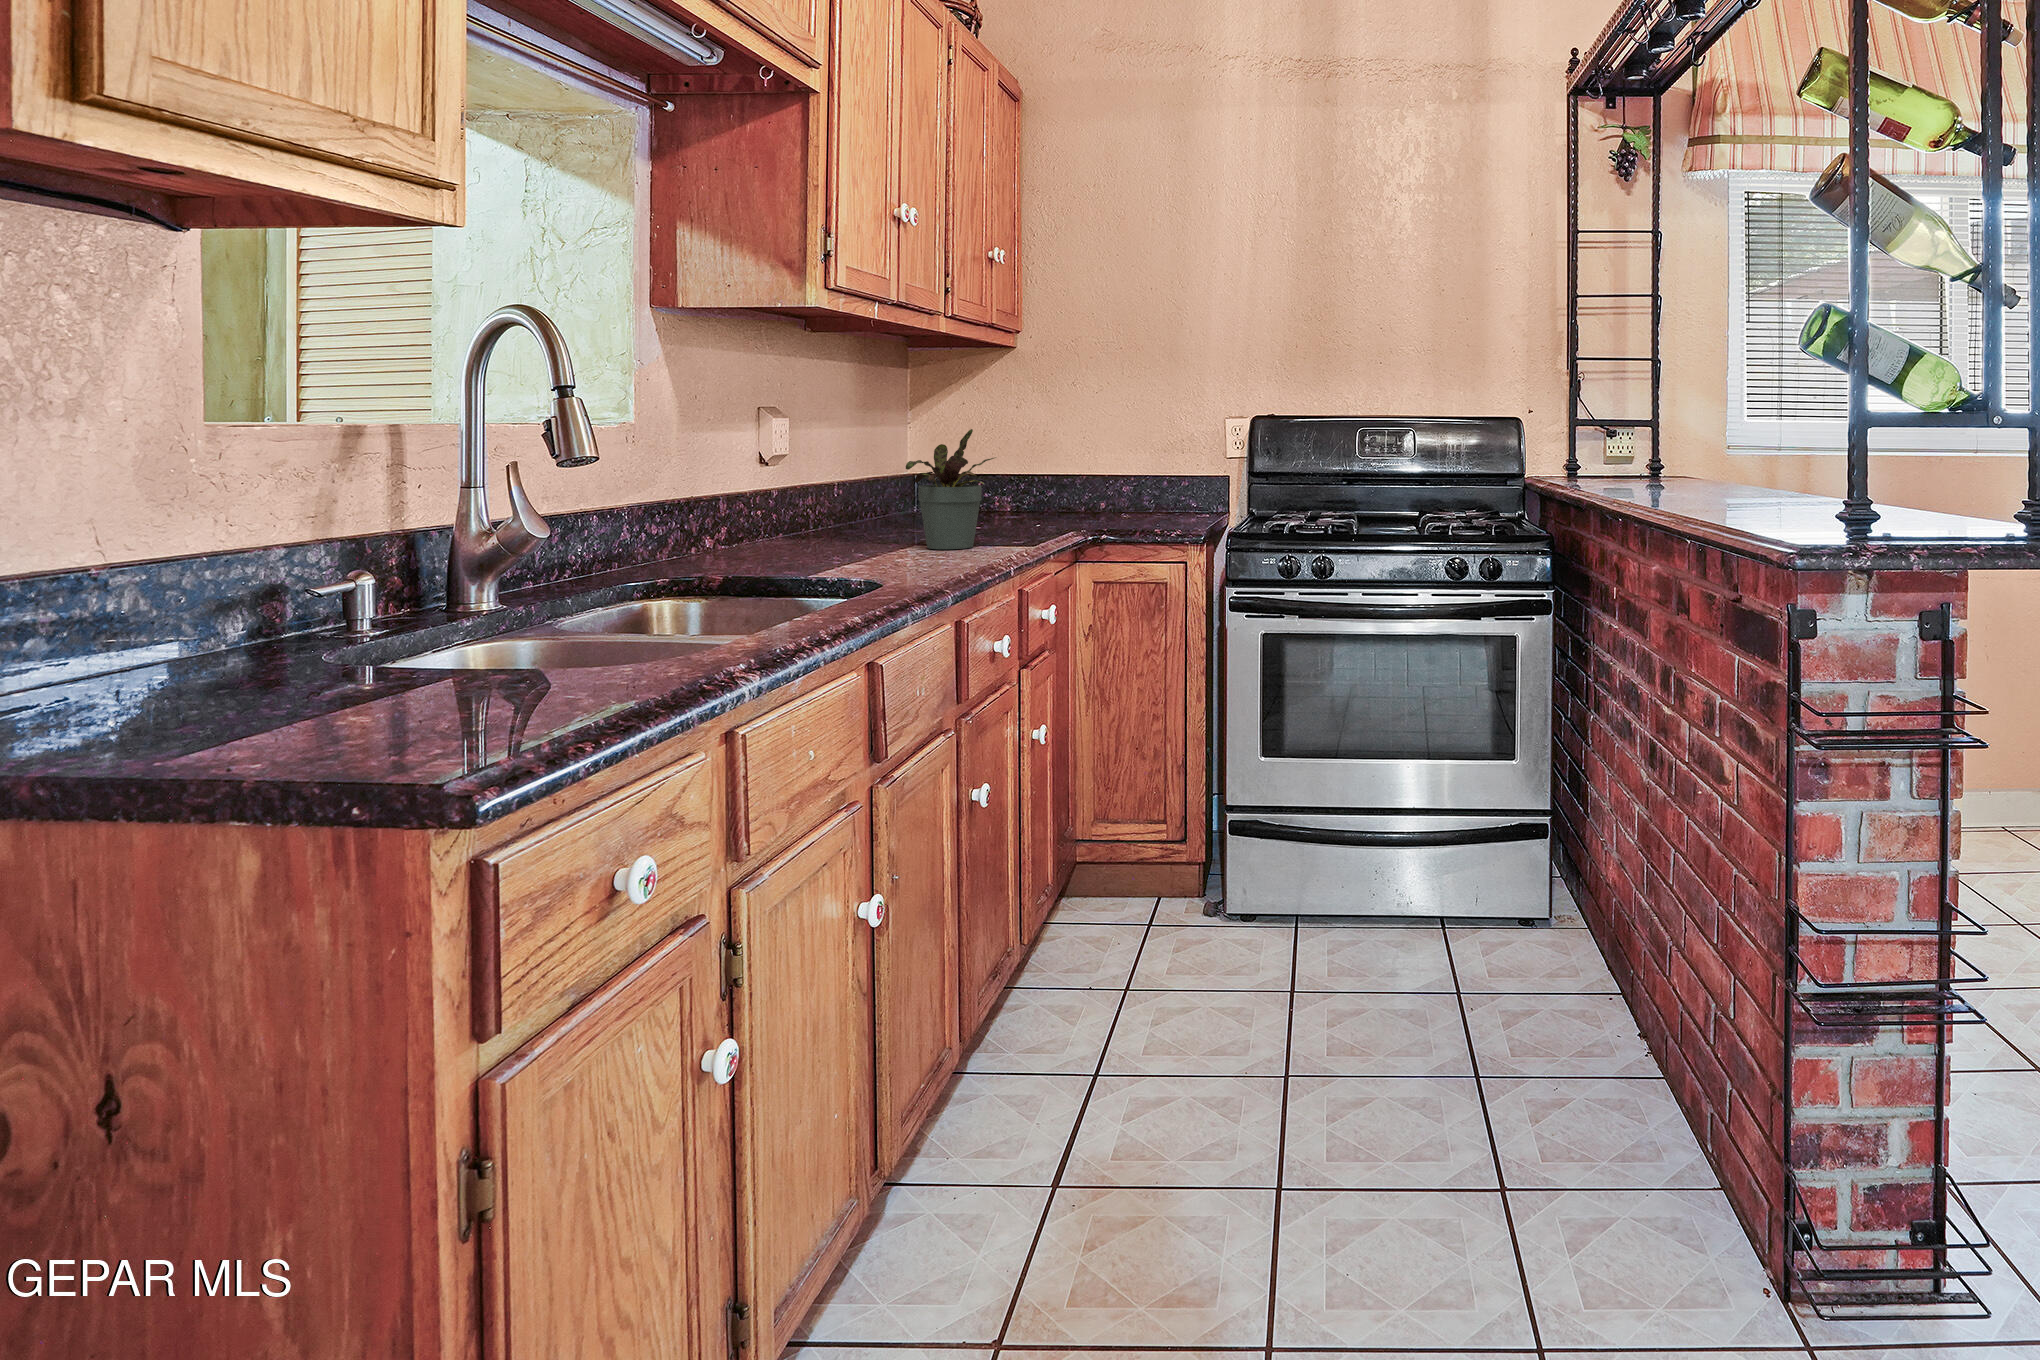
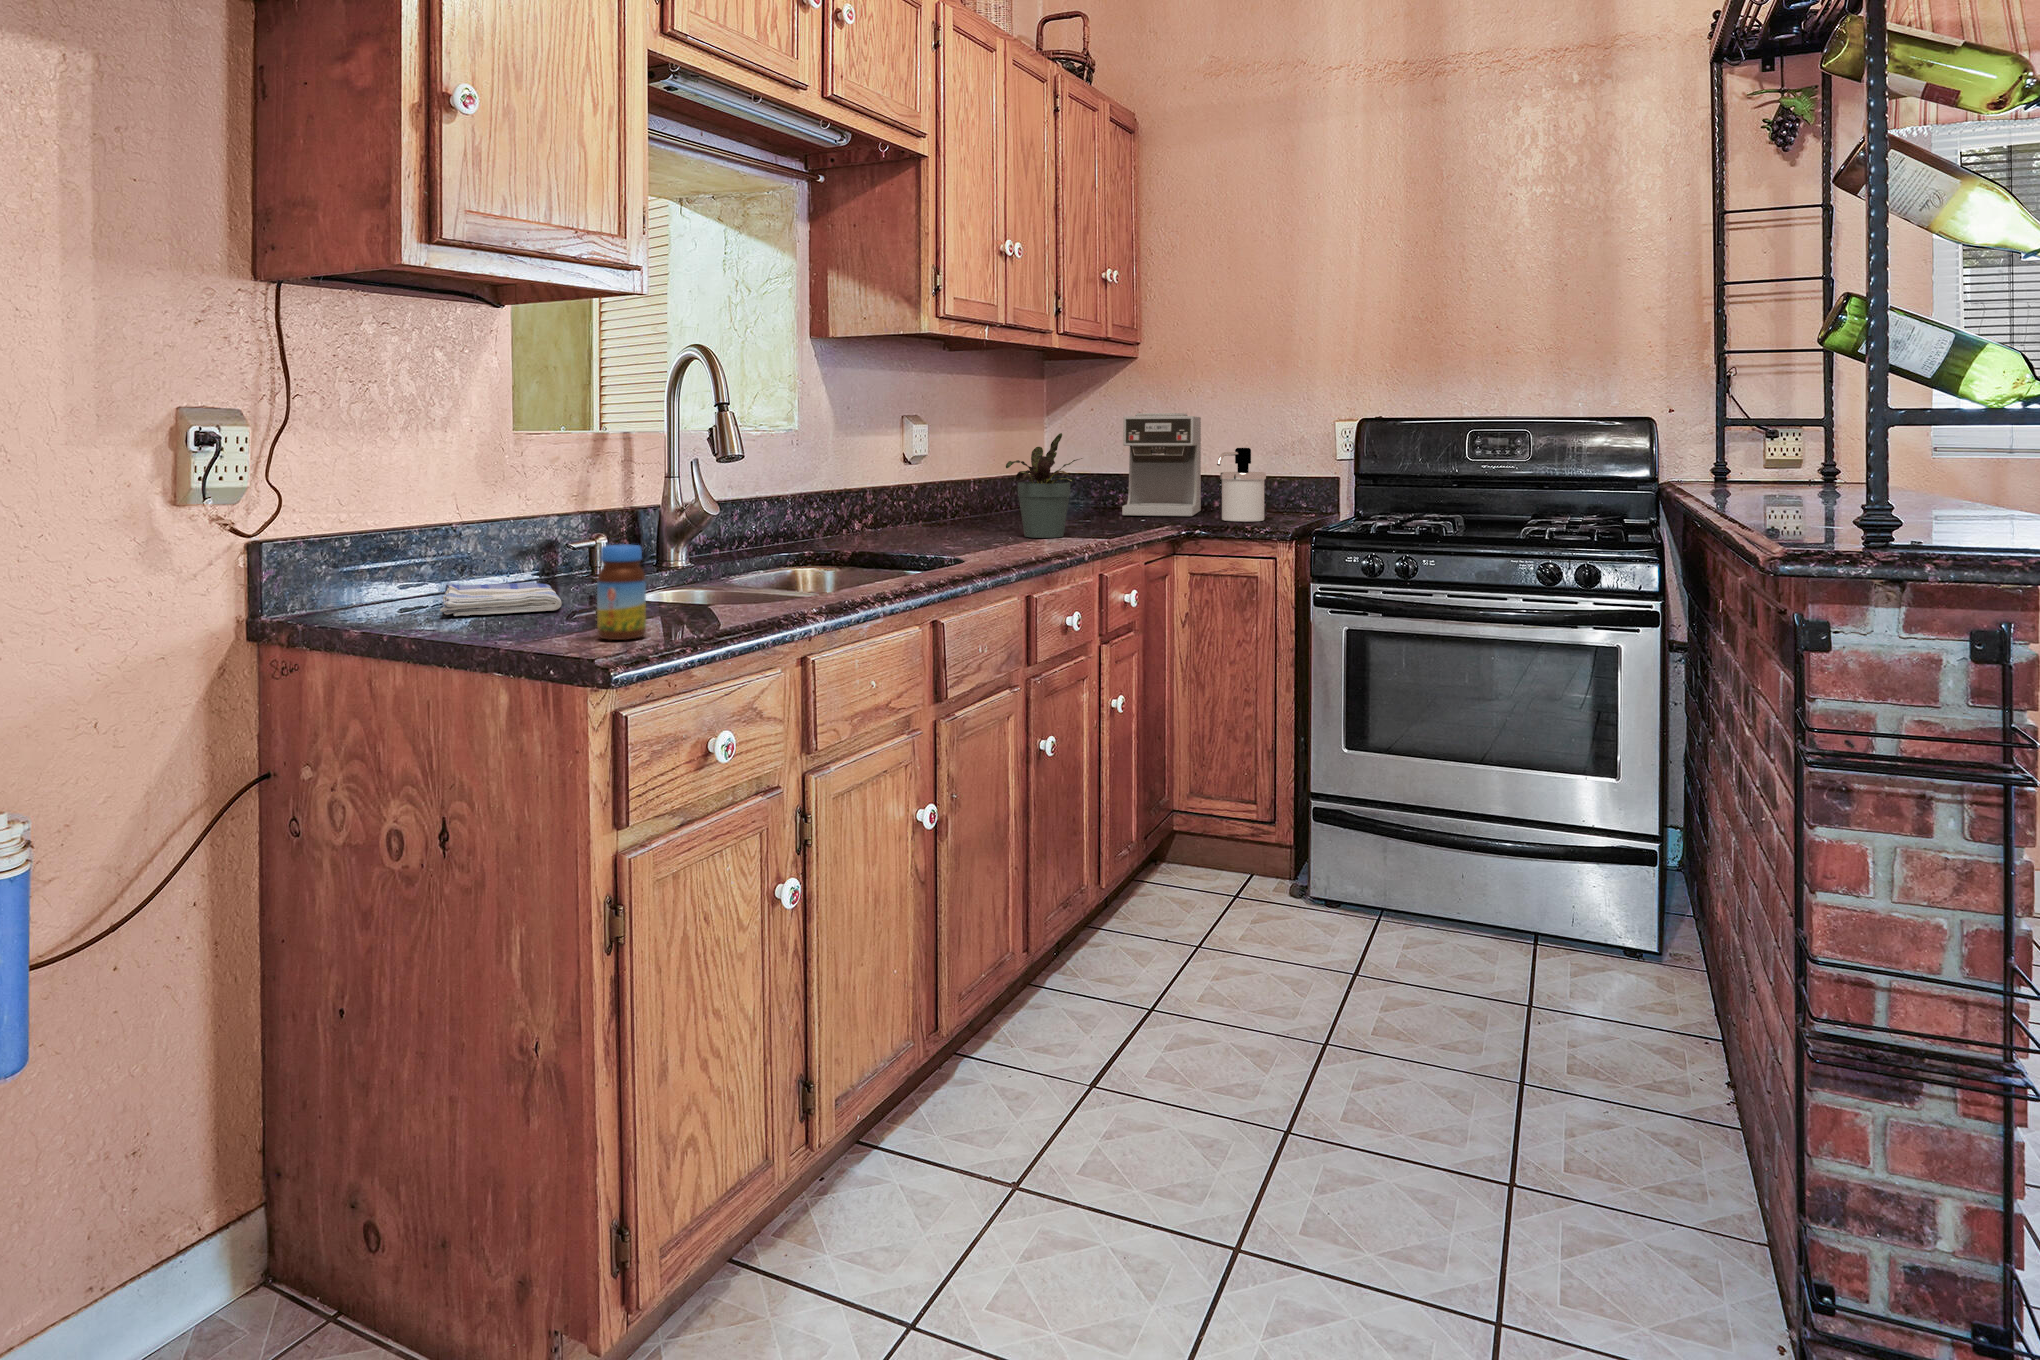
coffee maker: none [1013,407,1092,519] -> present [1122,413,1201,516]
soap dispenser: none [1126,446,1173,523] -> present [1217,448,1266,522]
jar: none [427,596,513,741] -> present [597,544,646,640]
dish towel: none [78,652,324,719] -> present [440,583,562,616]

